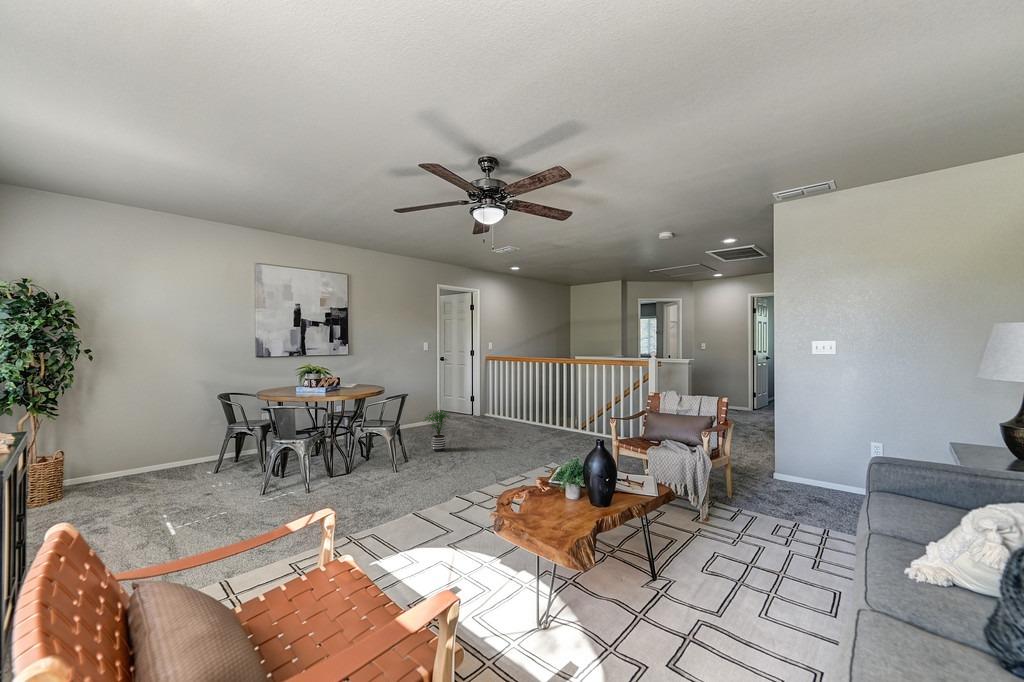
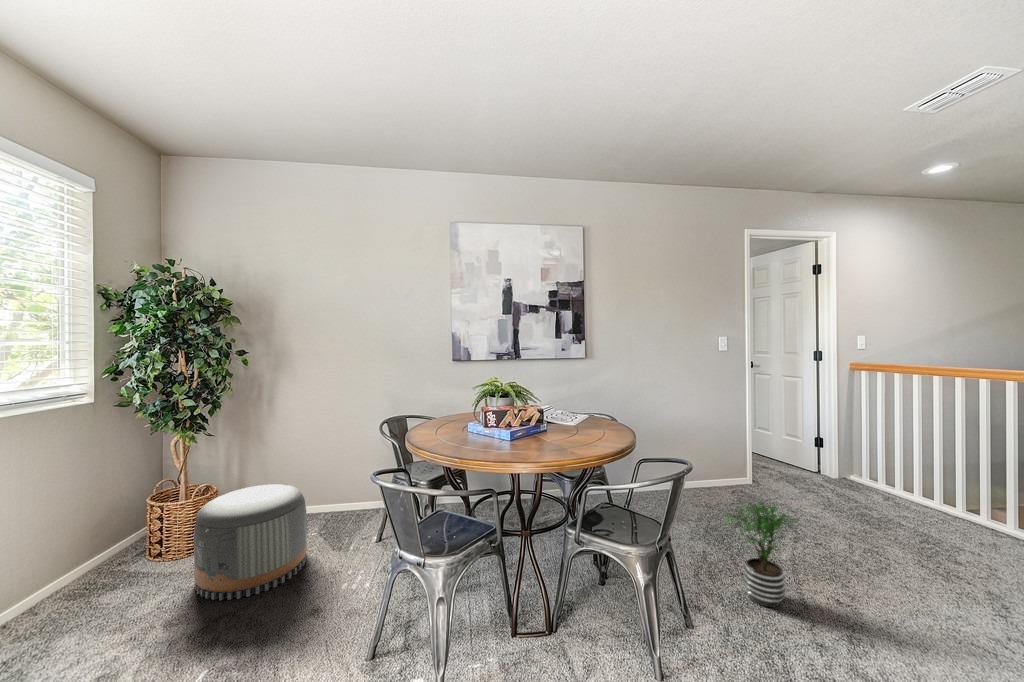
pouf: none [89,440,174,506] -> present [194,485,307,600]

